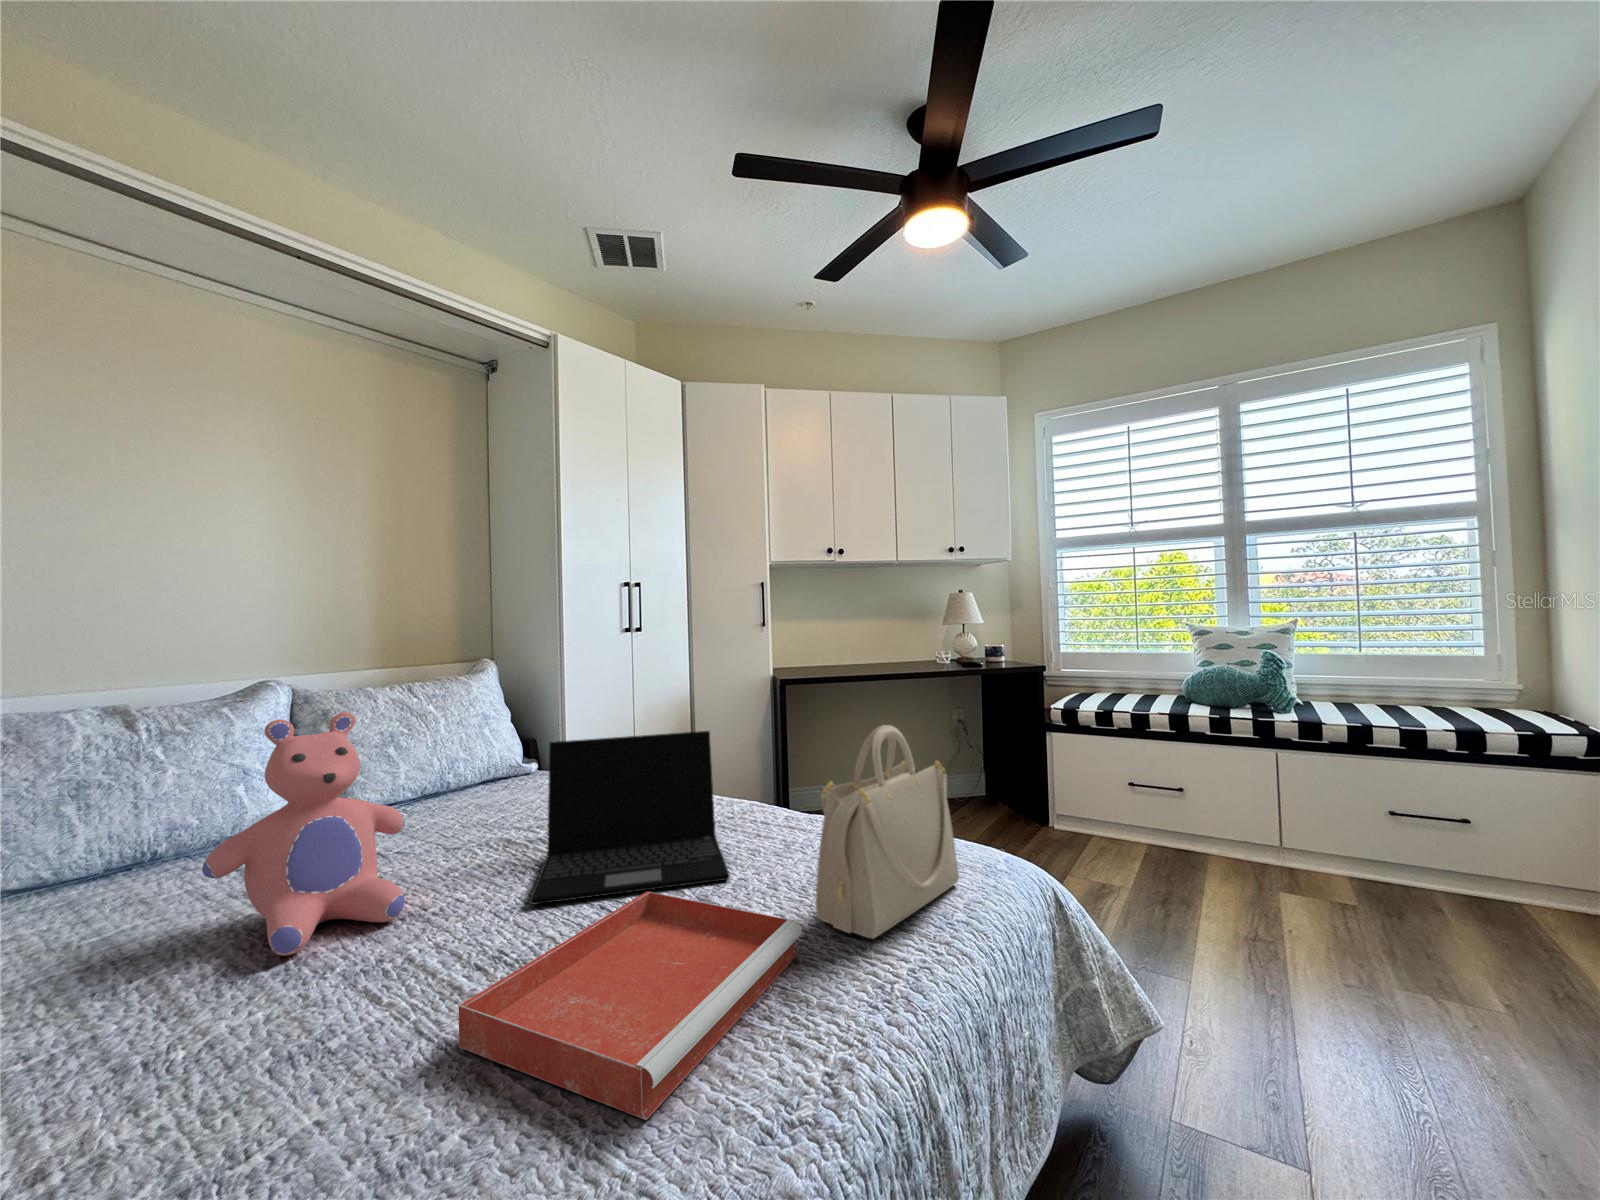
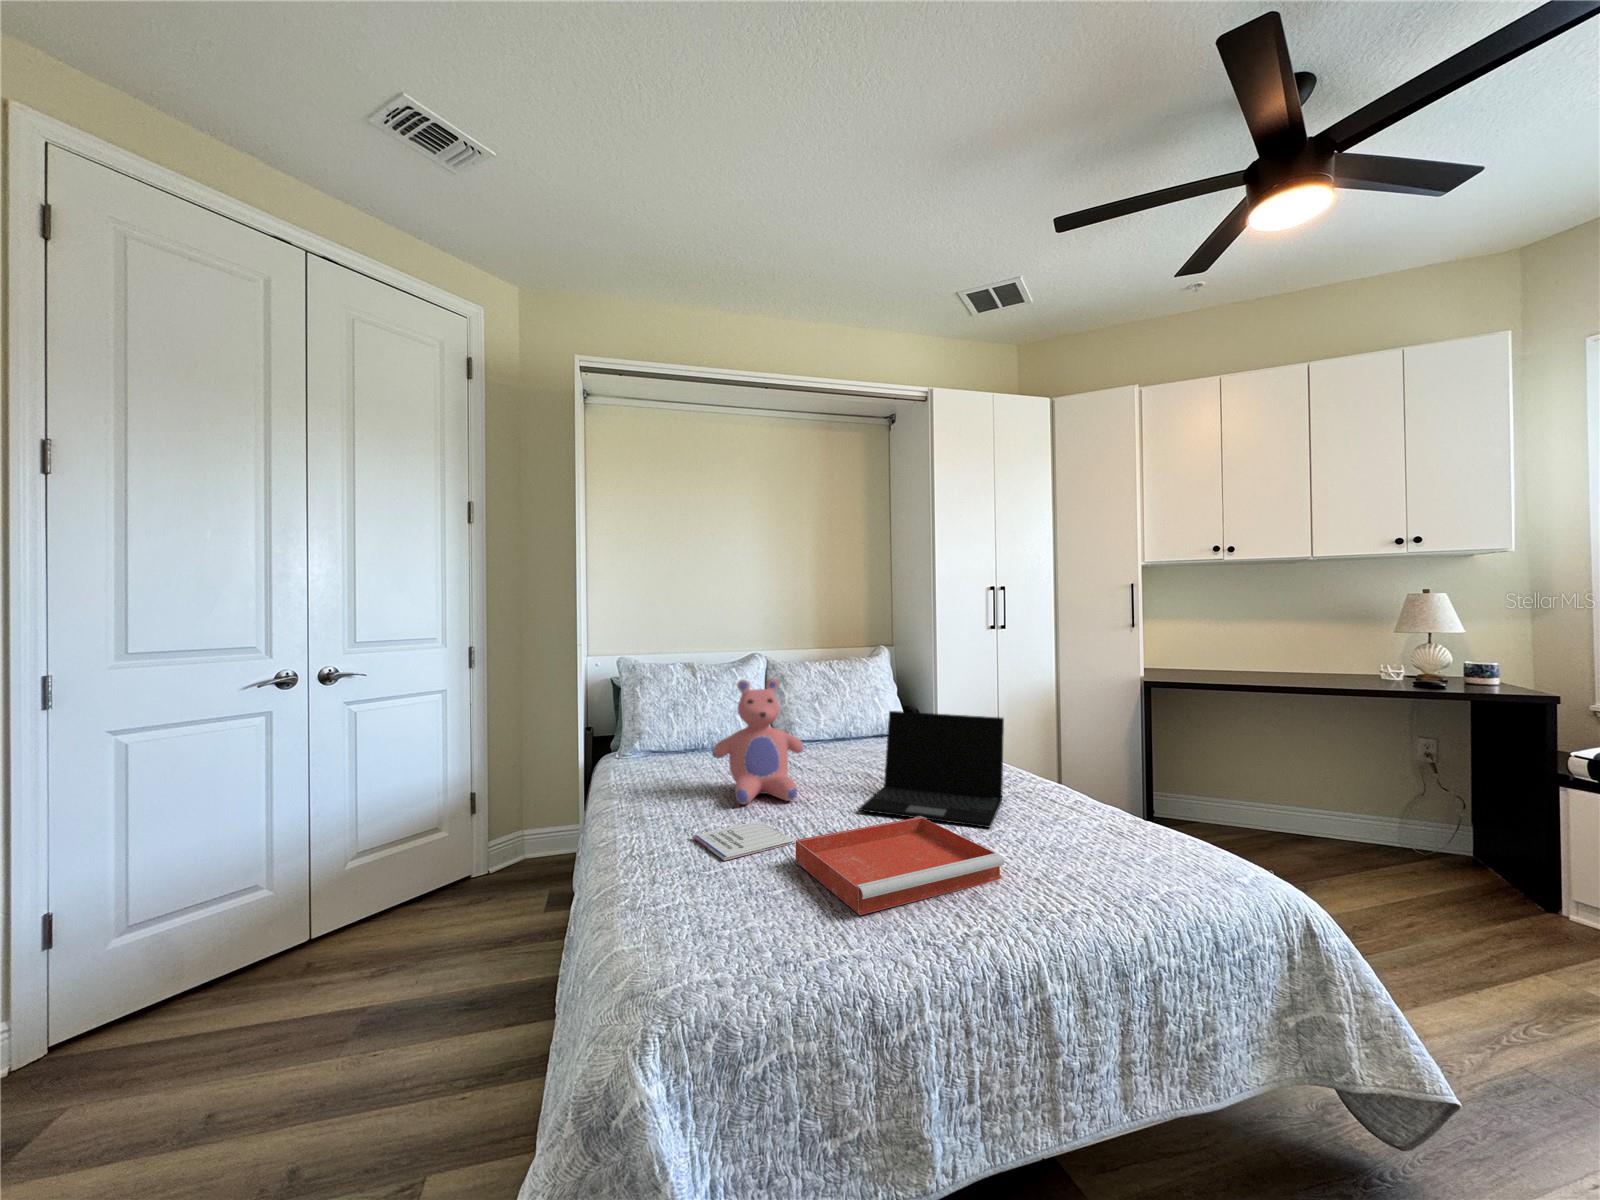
handbag: present [815,725,959,938] -> none [1030,729,1176,885]
notebook: none [175,980,437,1109] -> present [693,821,795,861]

